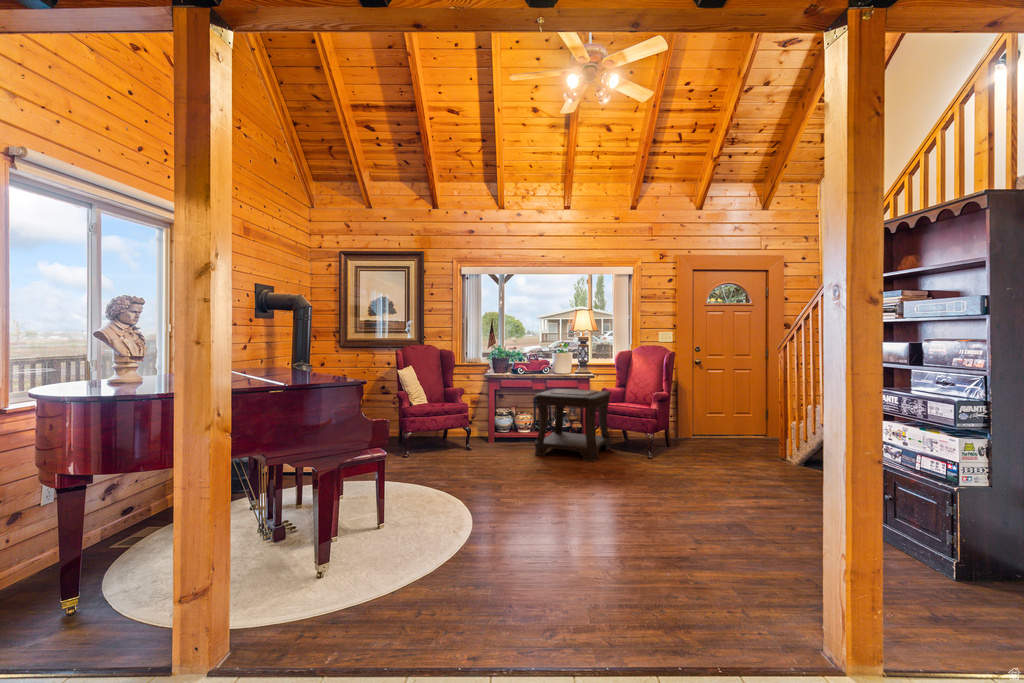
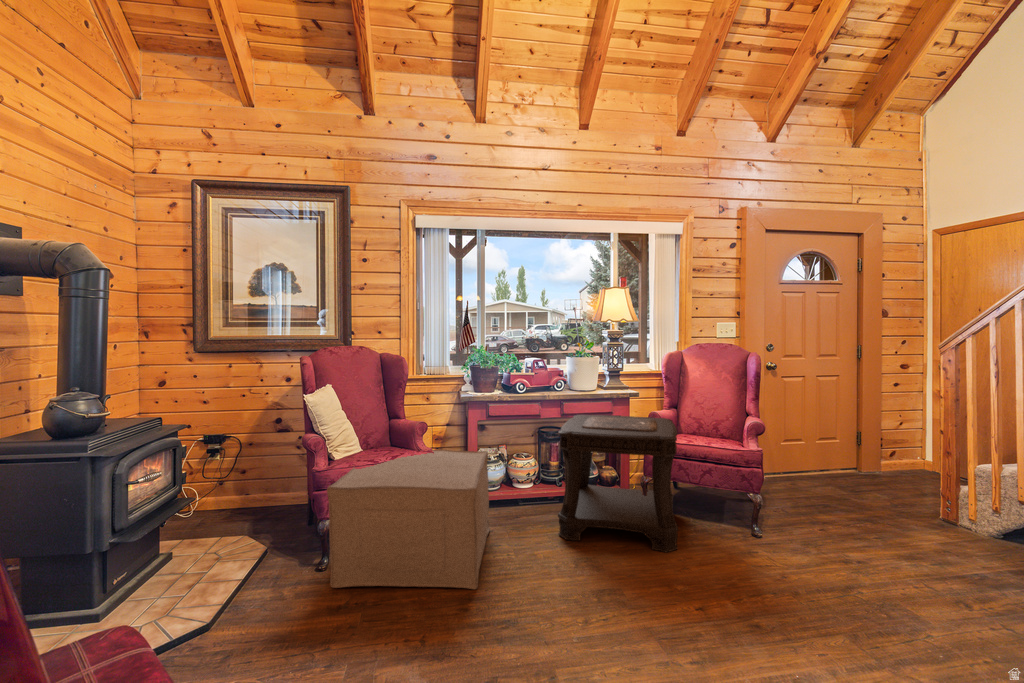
ottoman: none [410,403,498,467] -> present [327,450,490,589]

